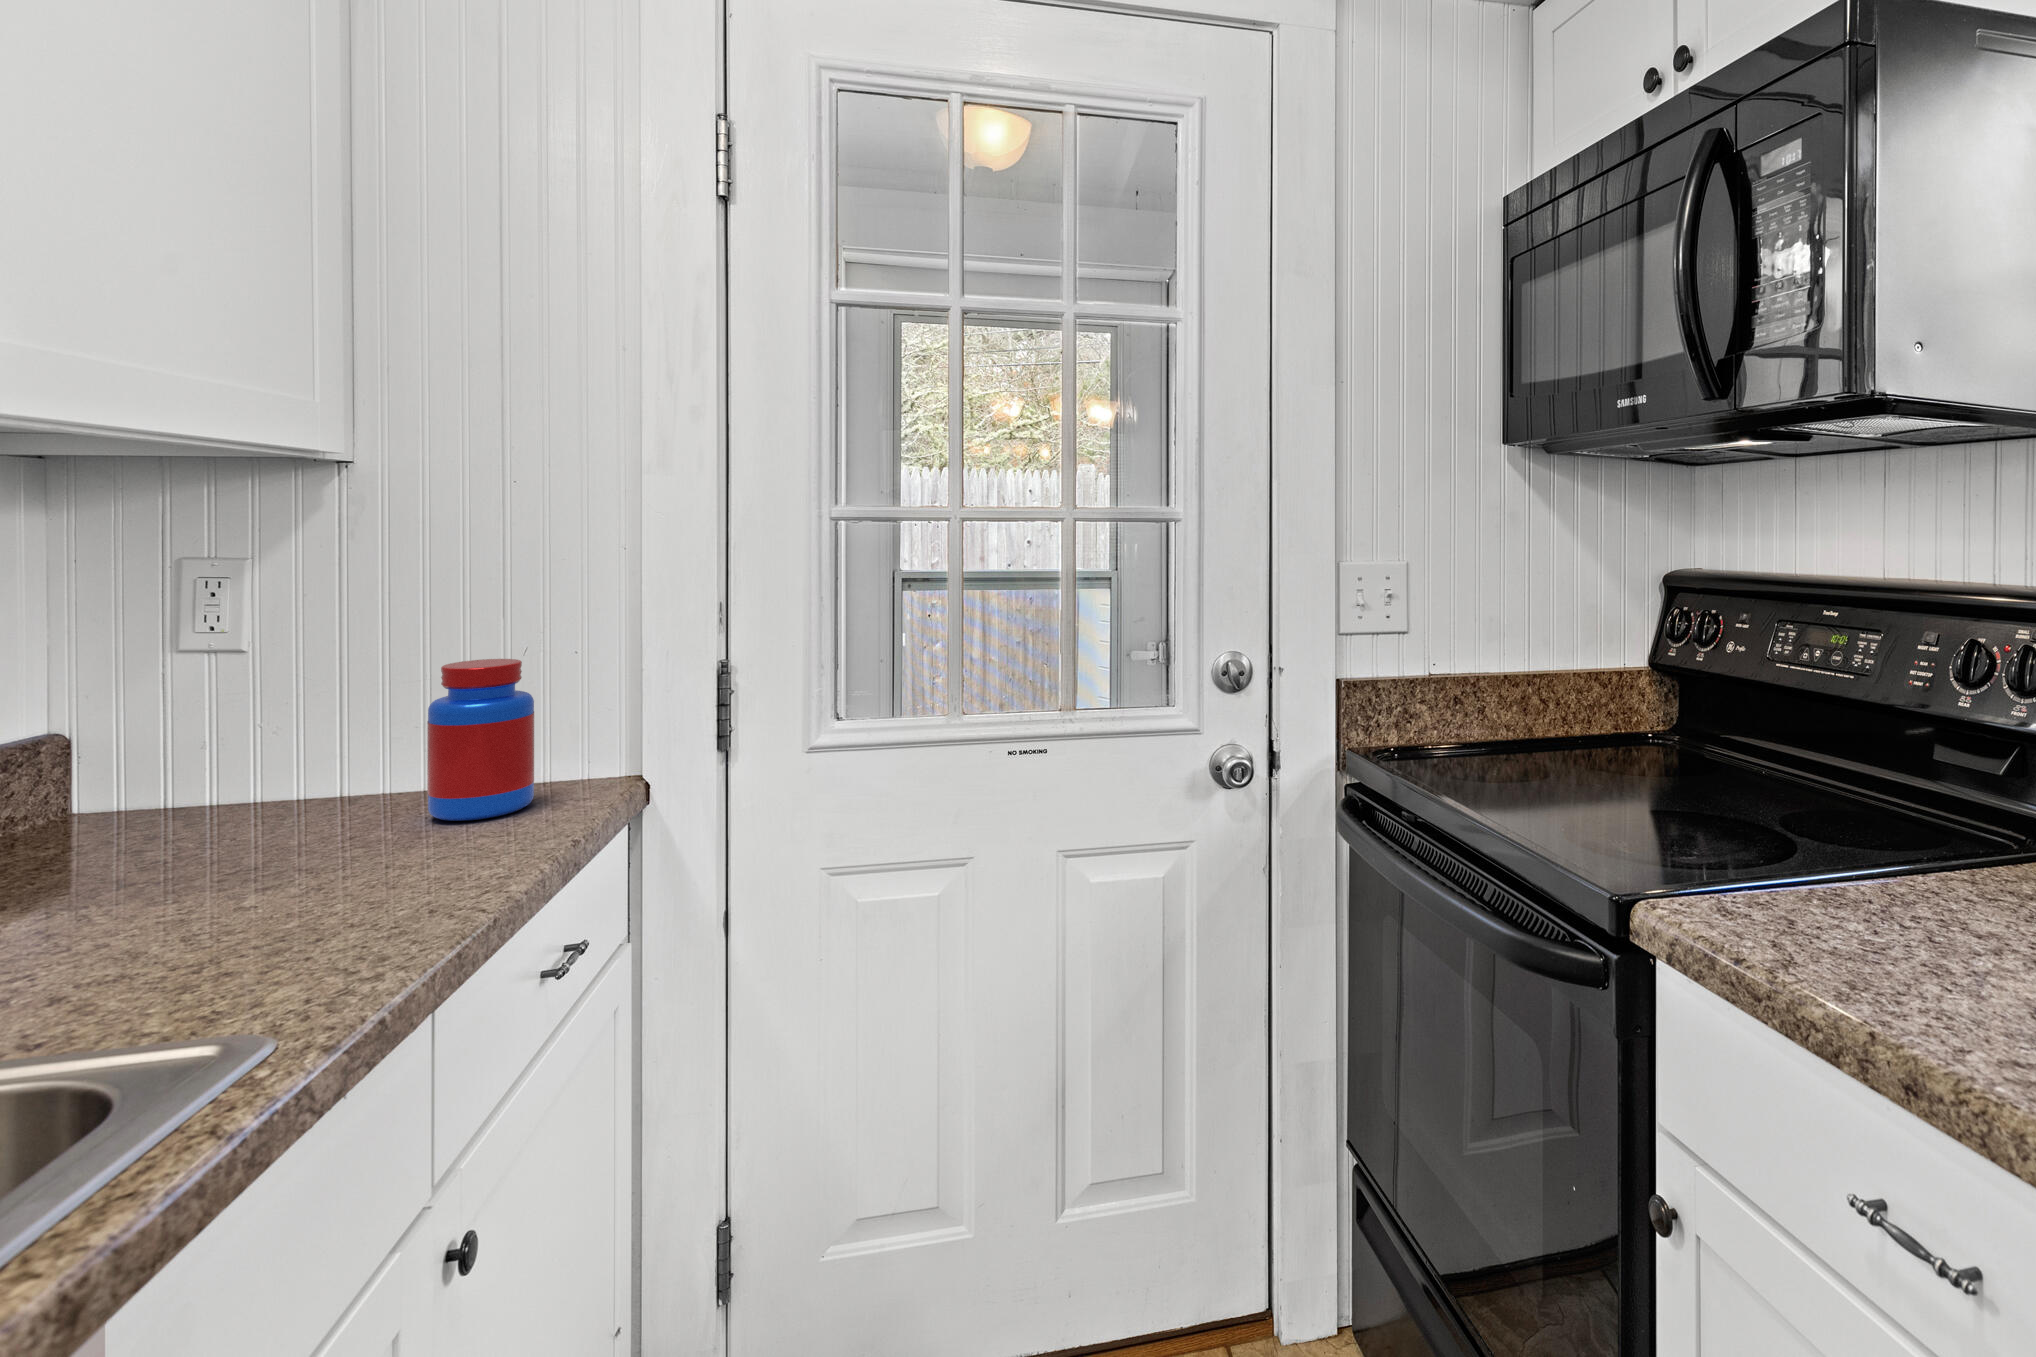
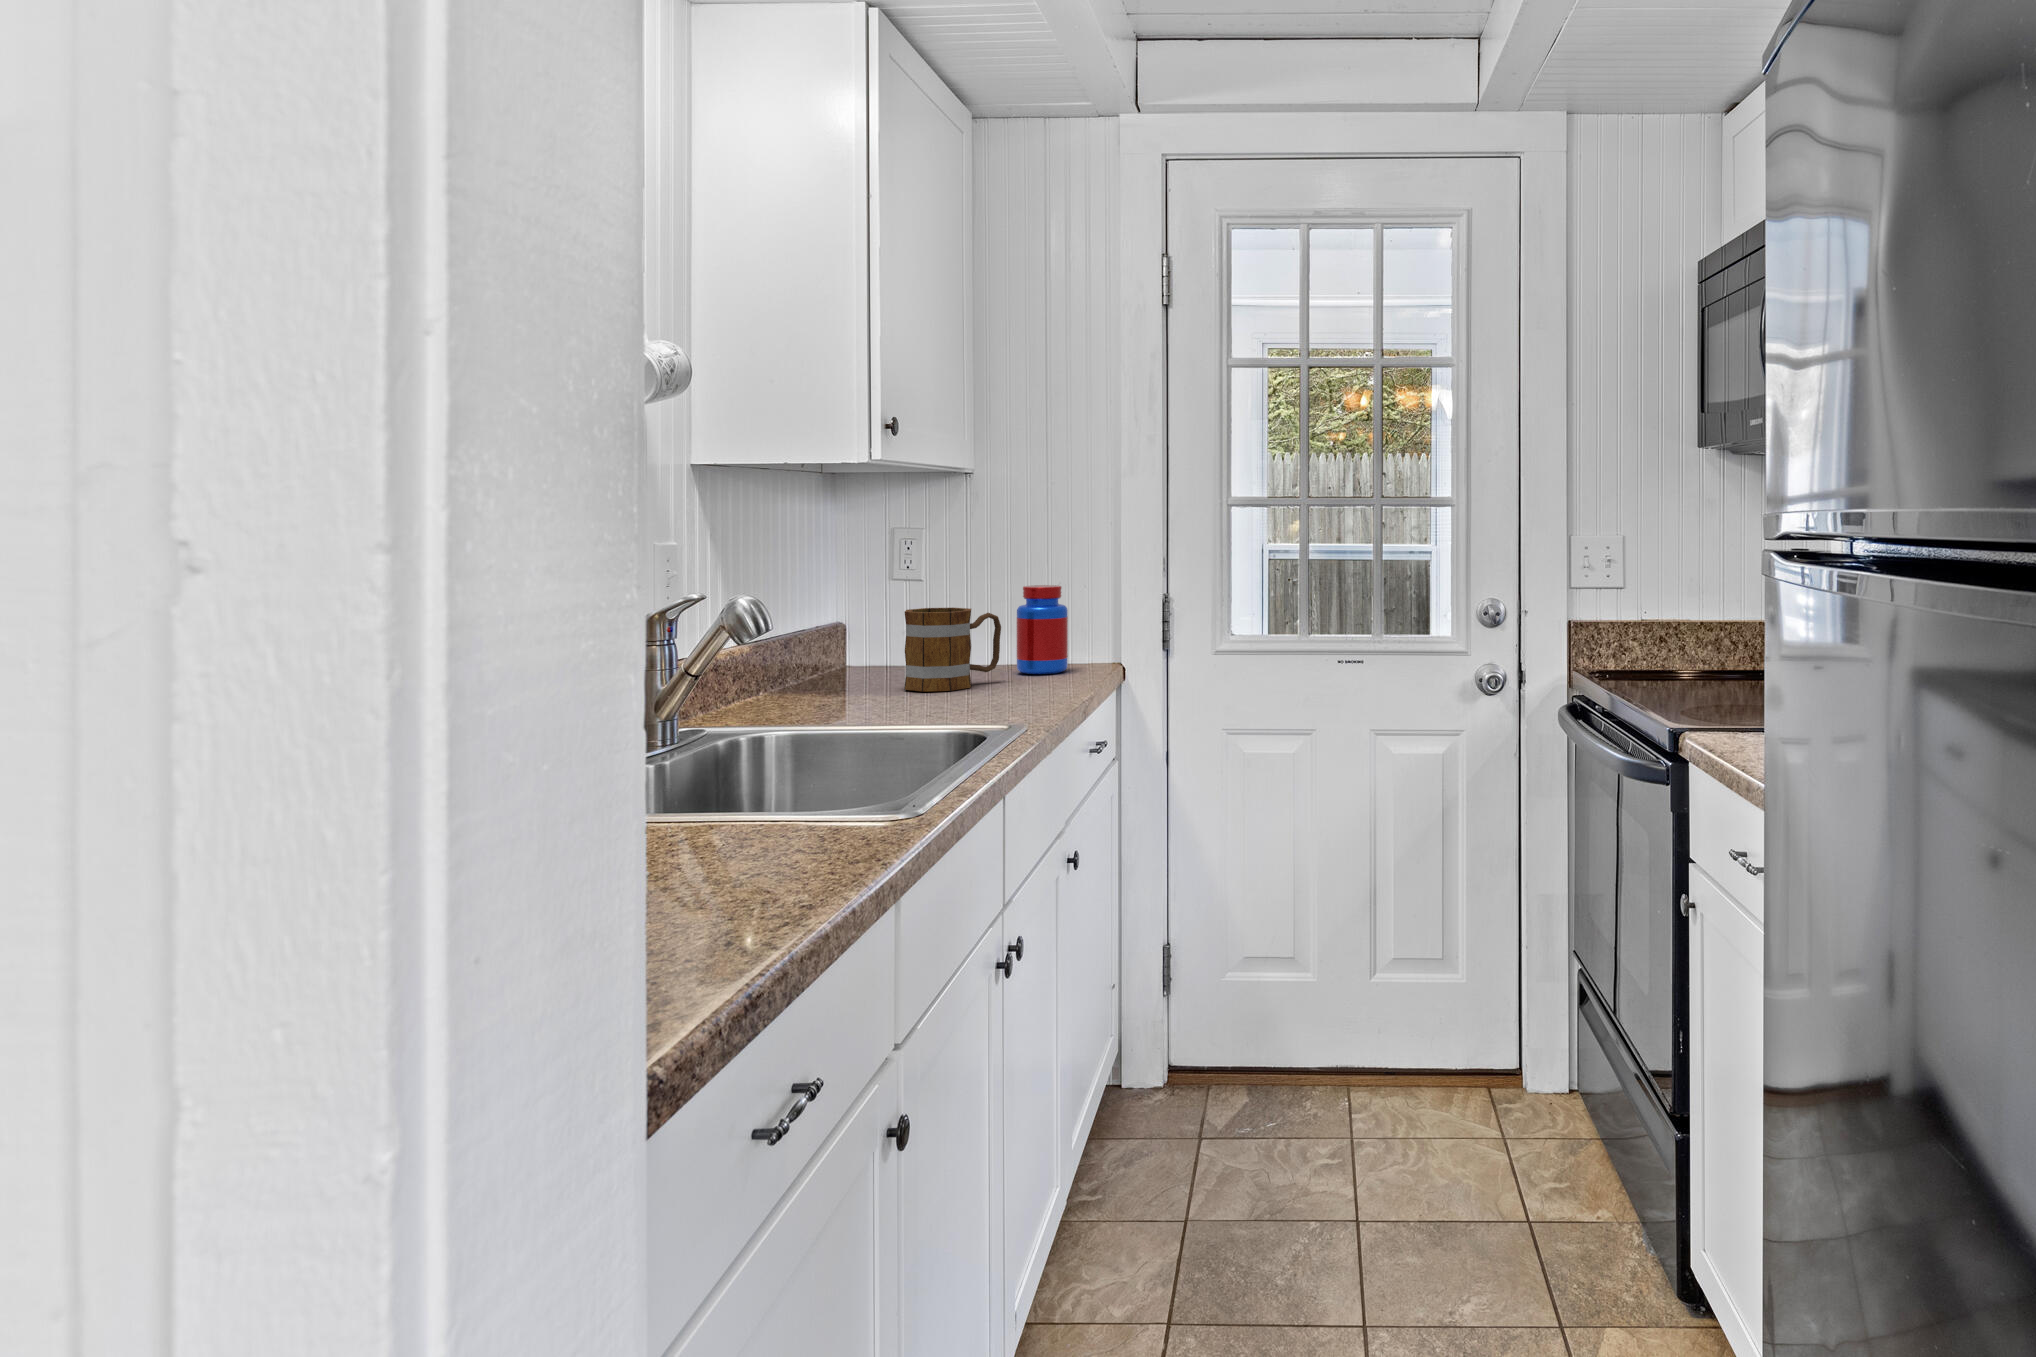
mug: none [112,721,370,909] -> present [904,608,1001,692]

